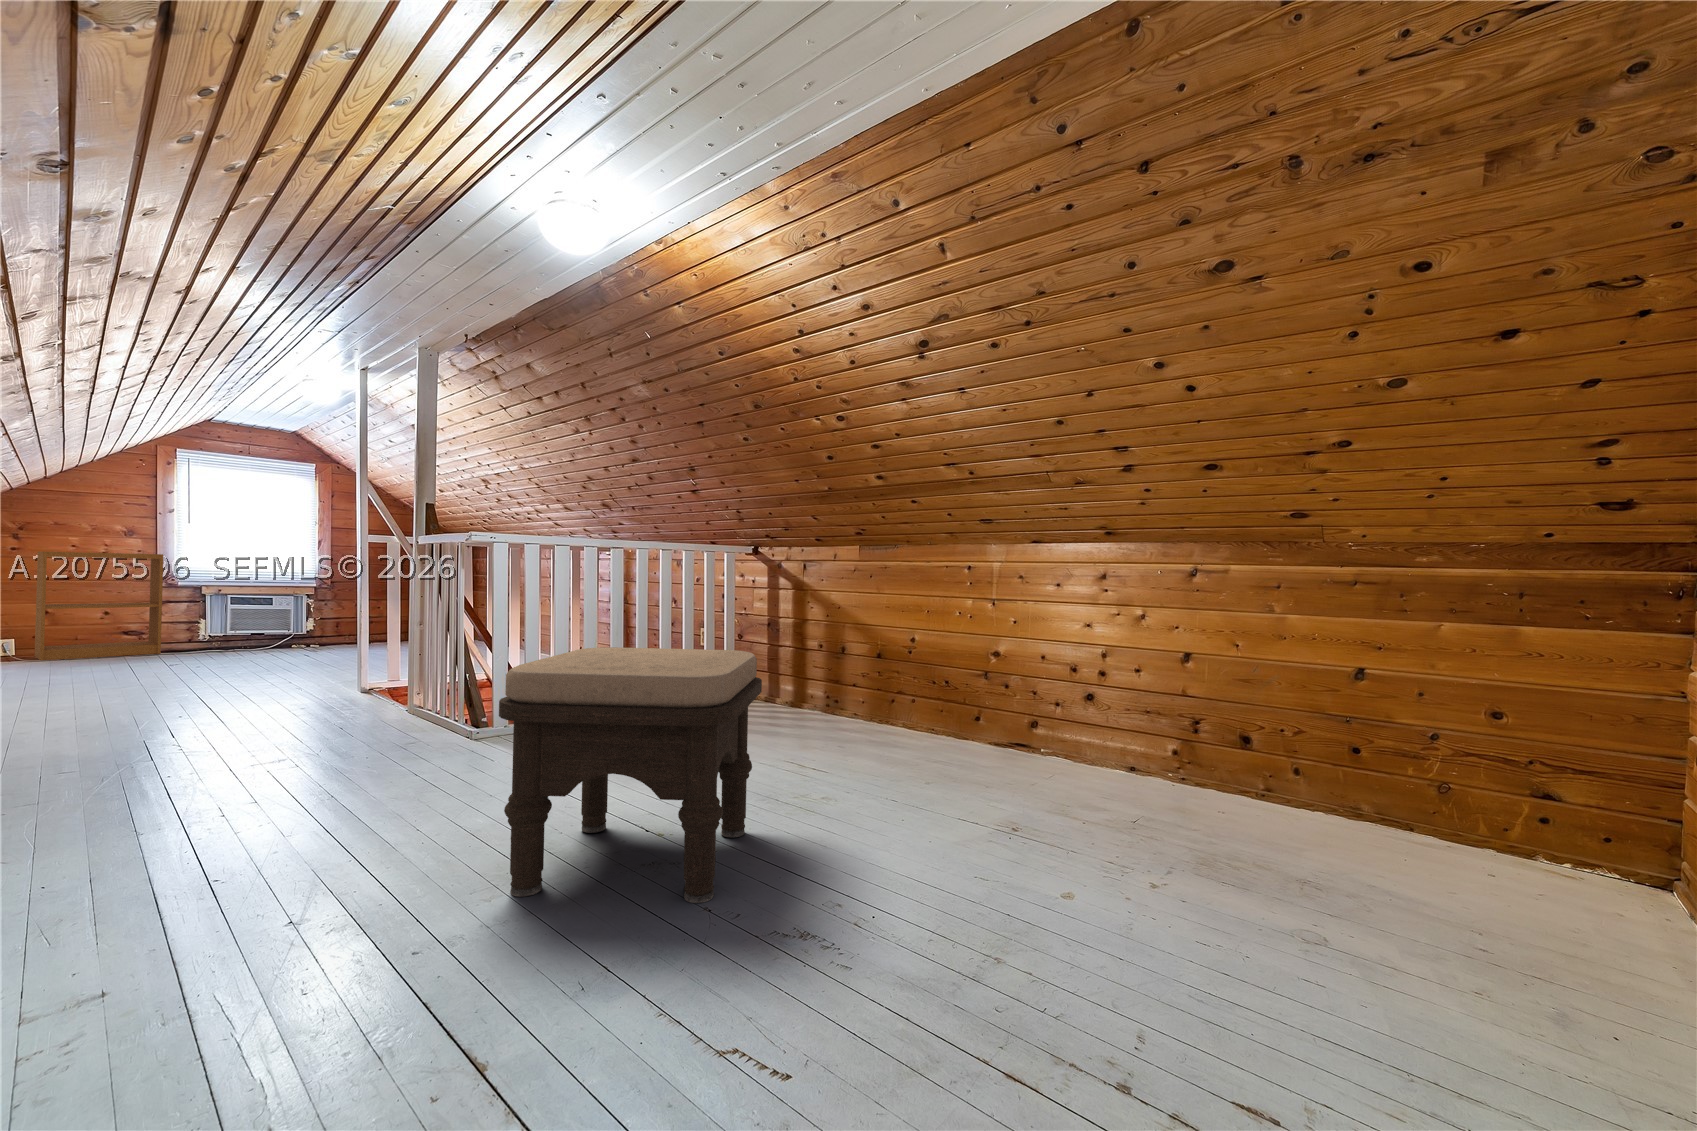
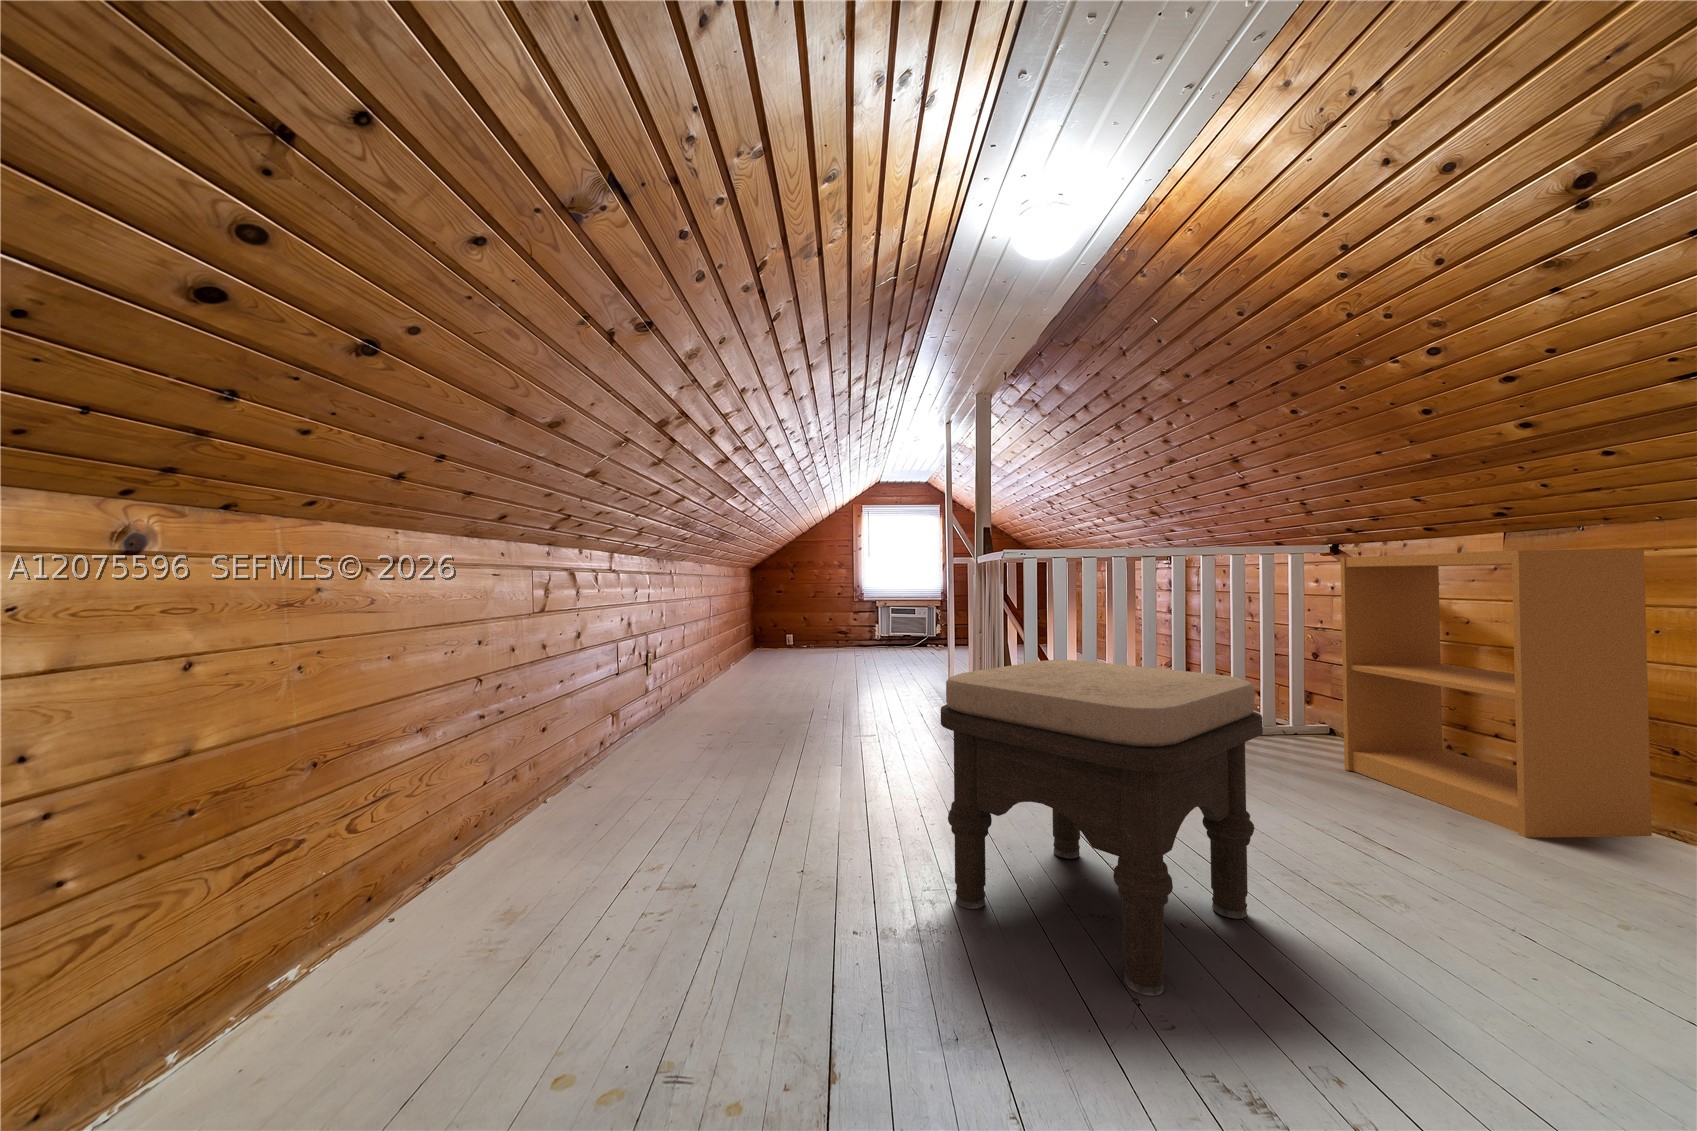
bookshelf: present [35,552,163,660] -> present [1341,550,1652,838]

